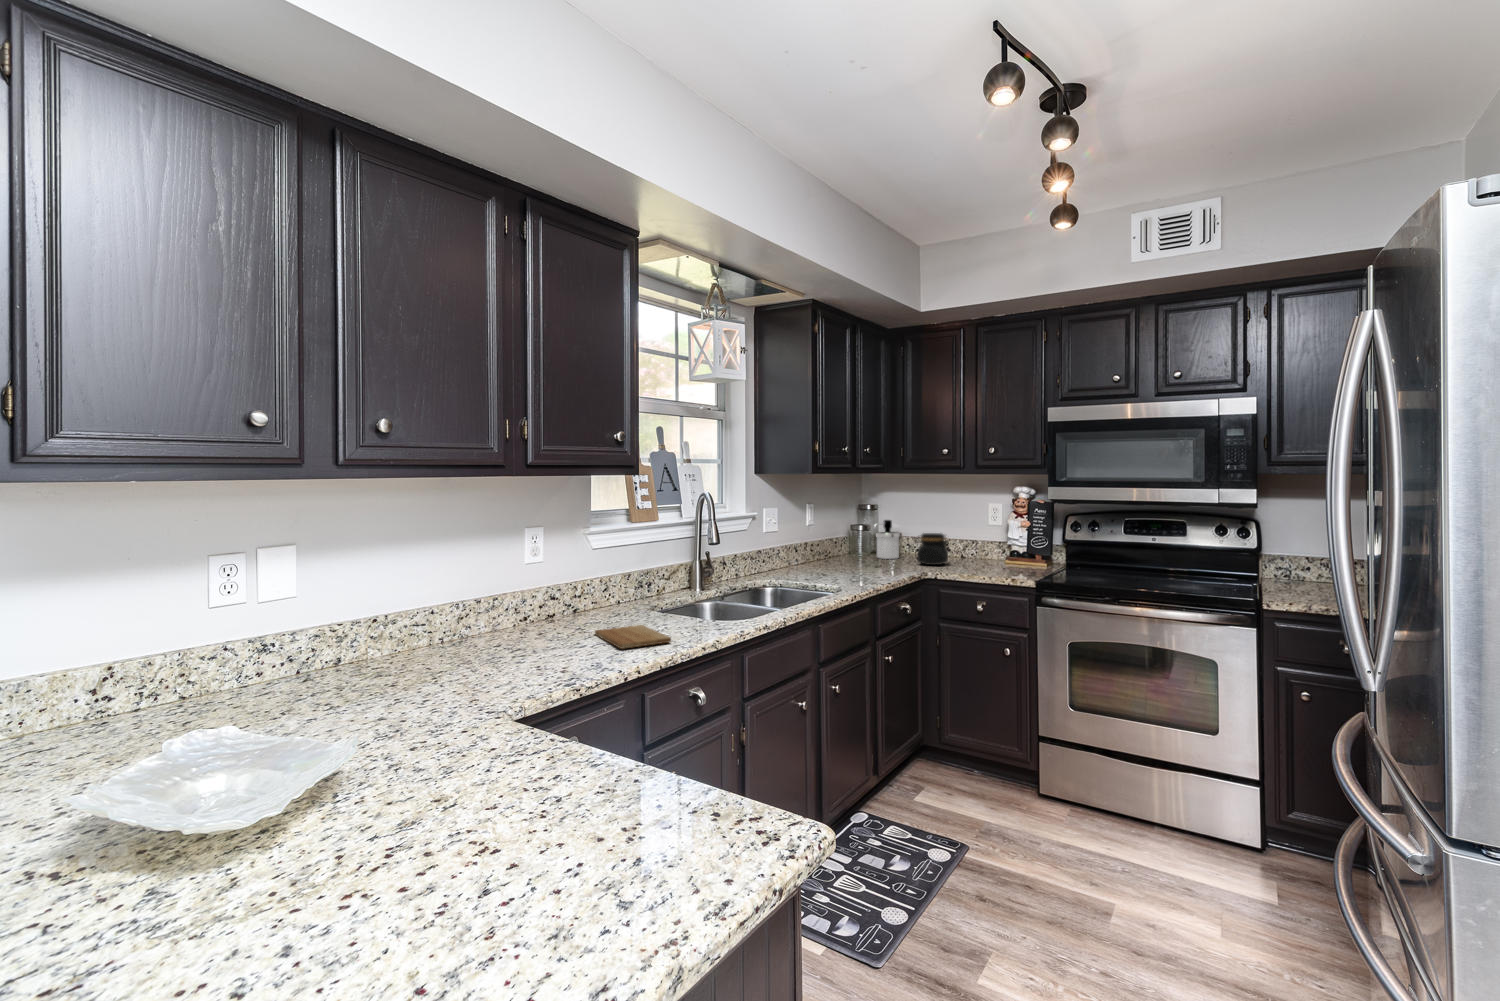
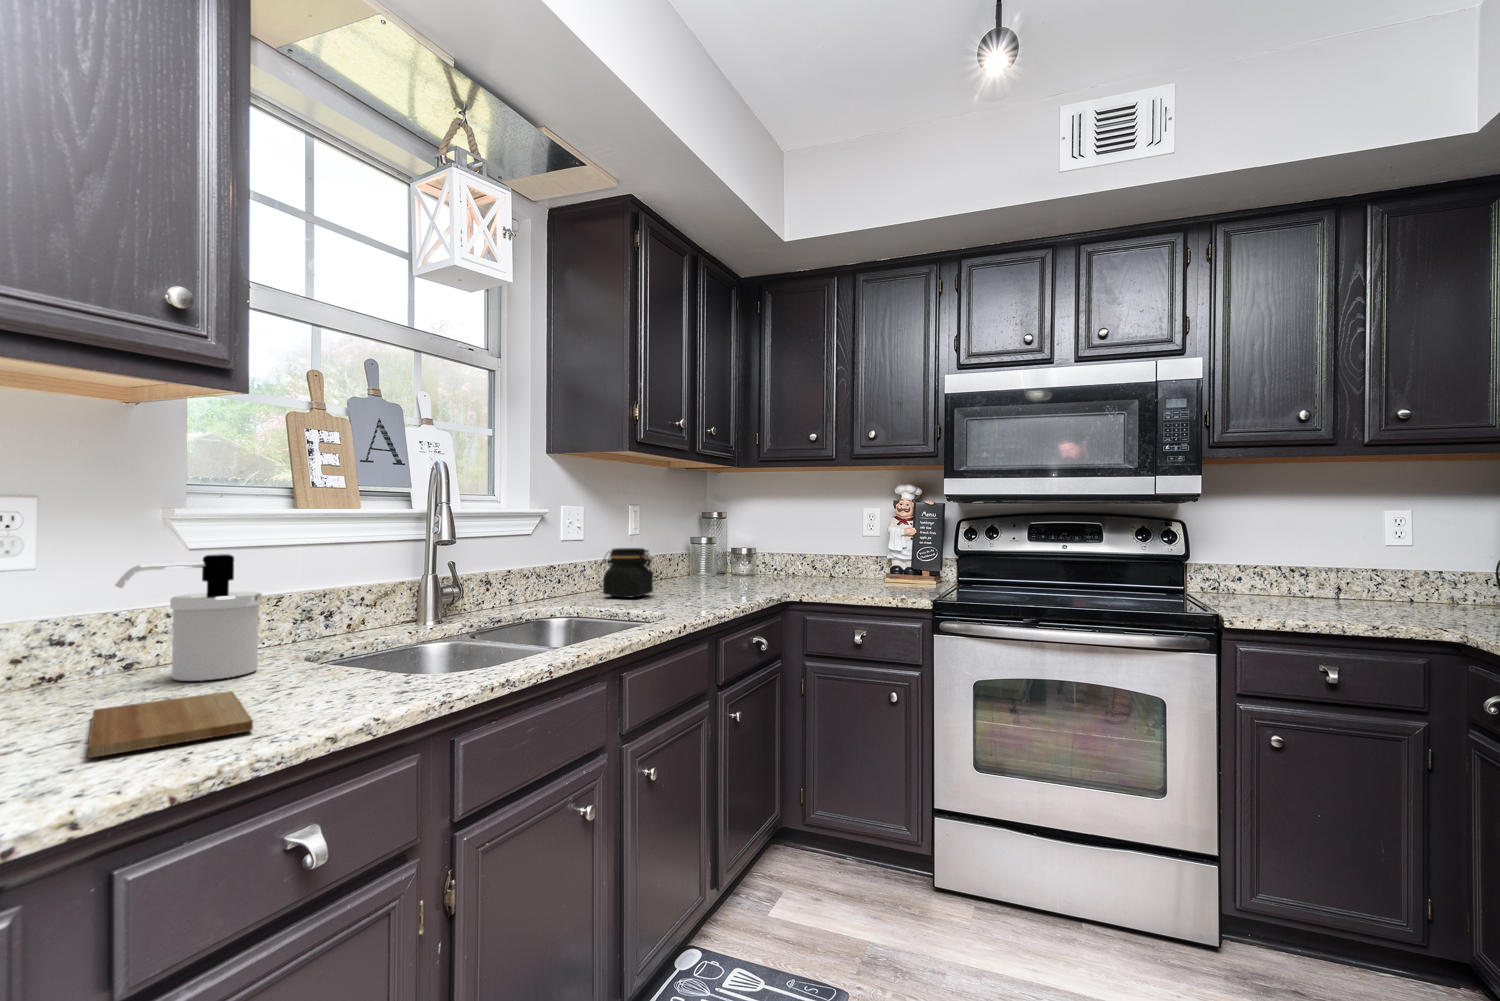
soap dispenser: present [873,520,900,559] -> present [115,554,262,681]
jar: present [916,533,948,565] -> present [603,548,653,598]

